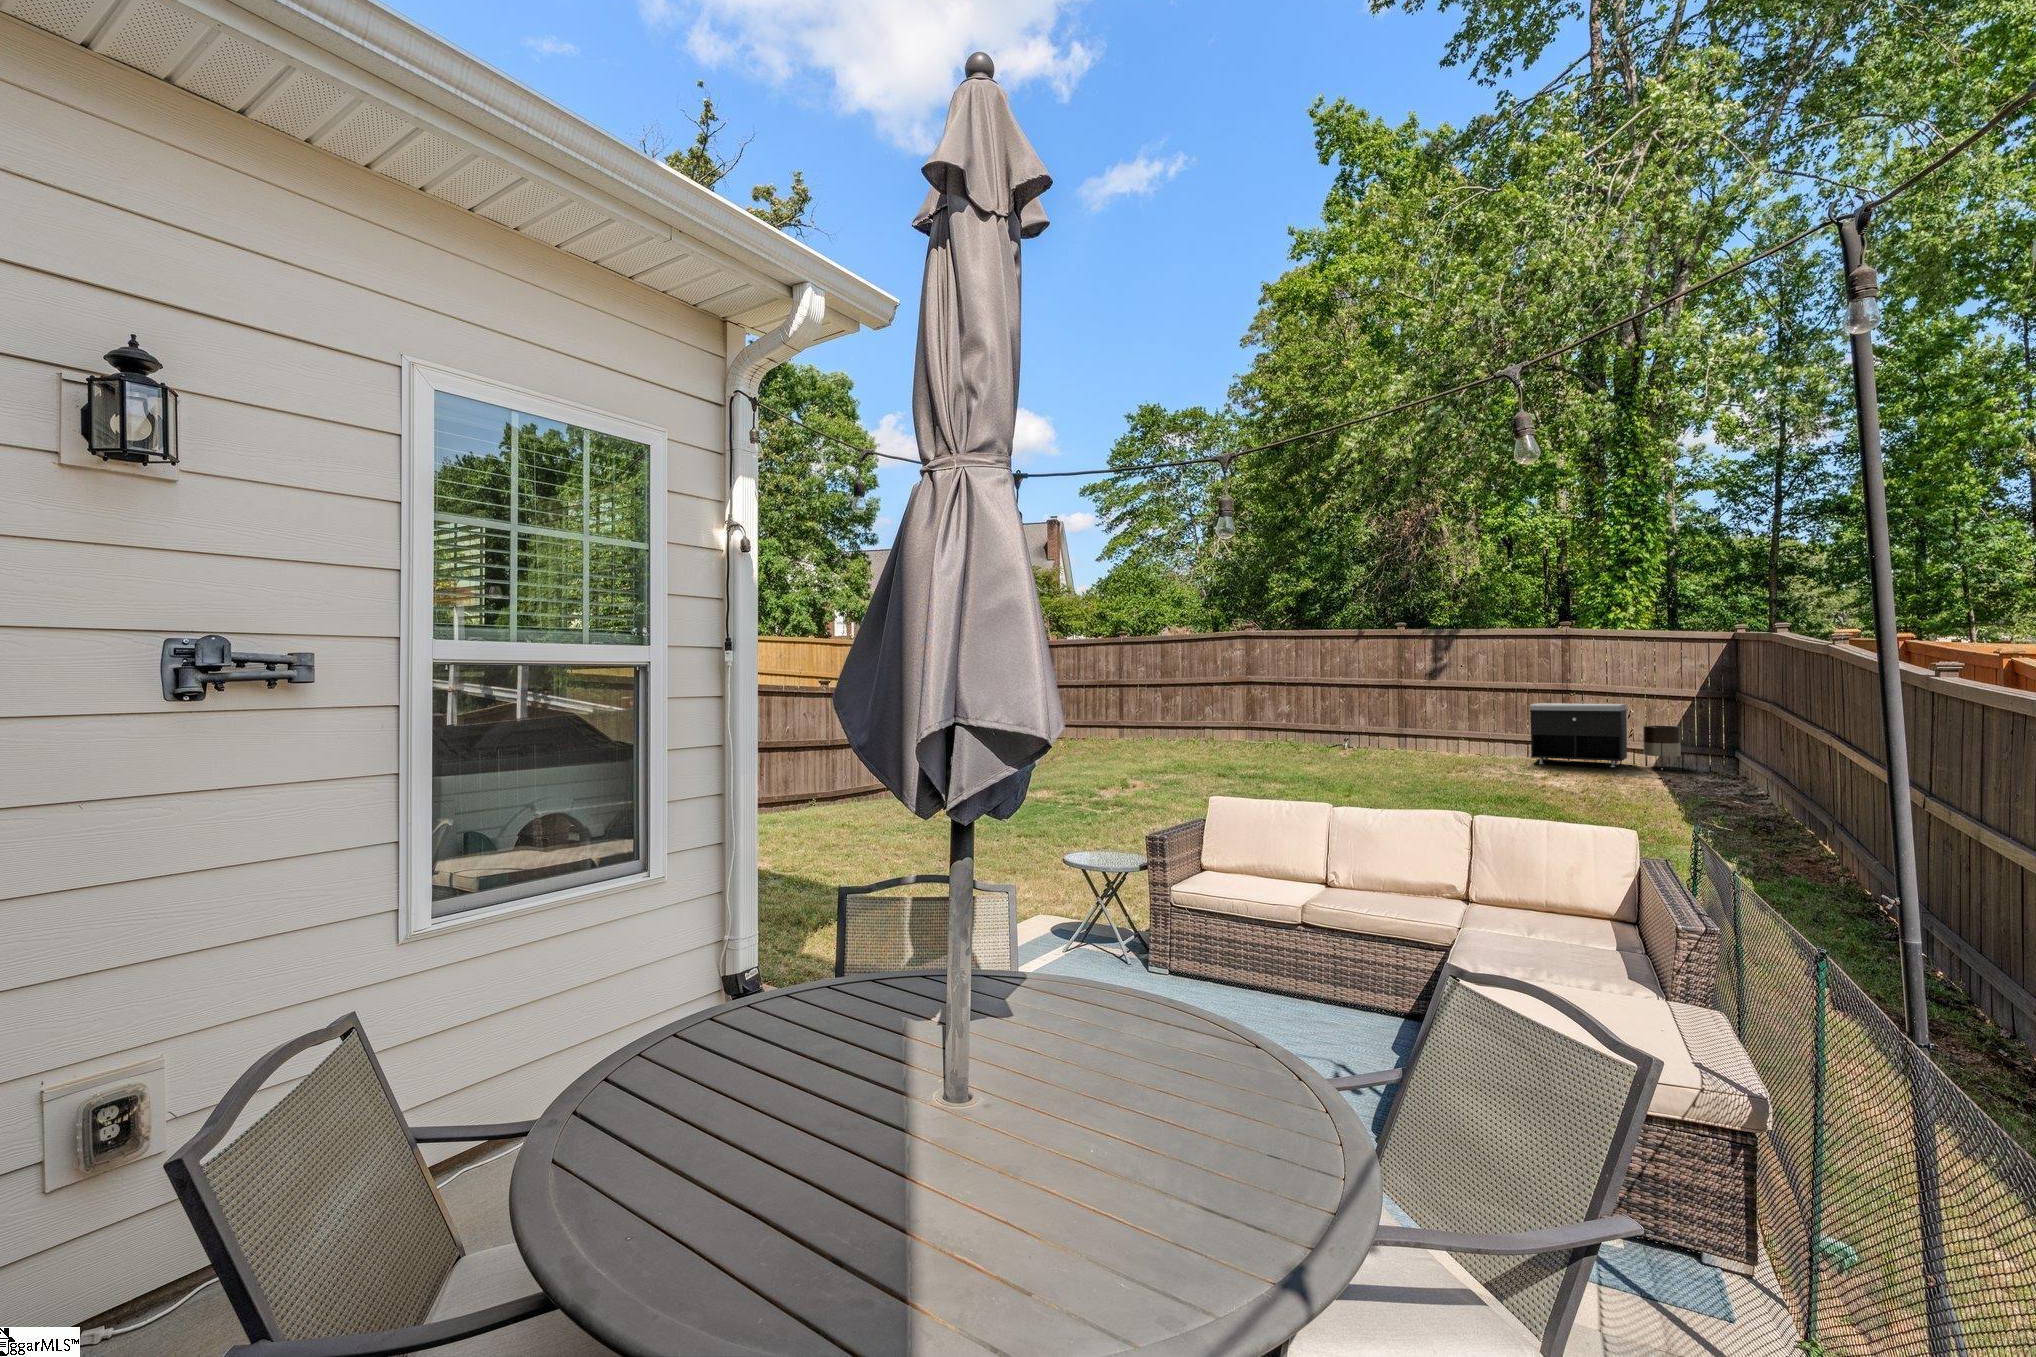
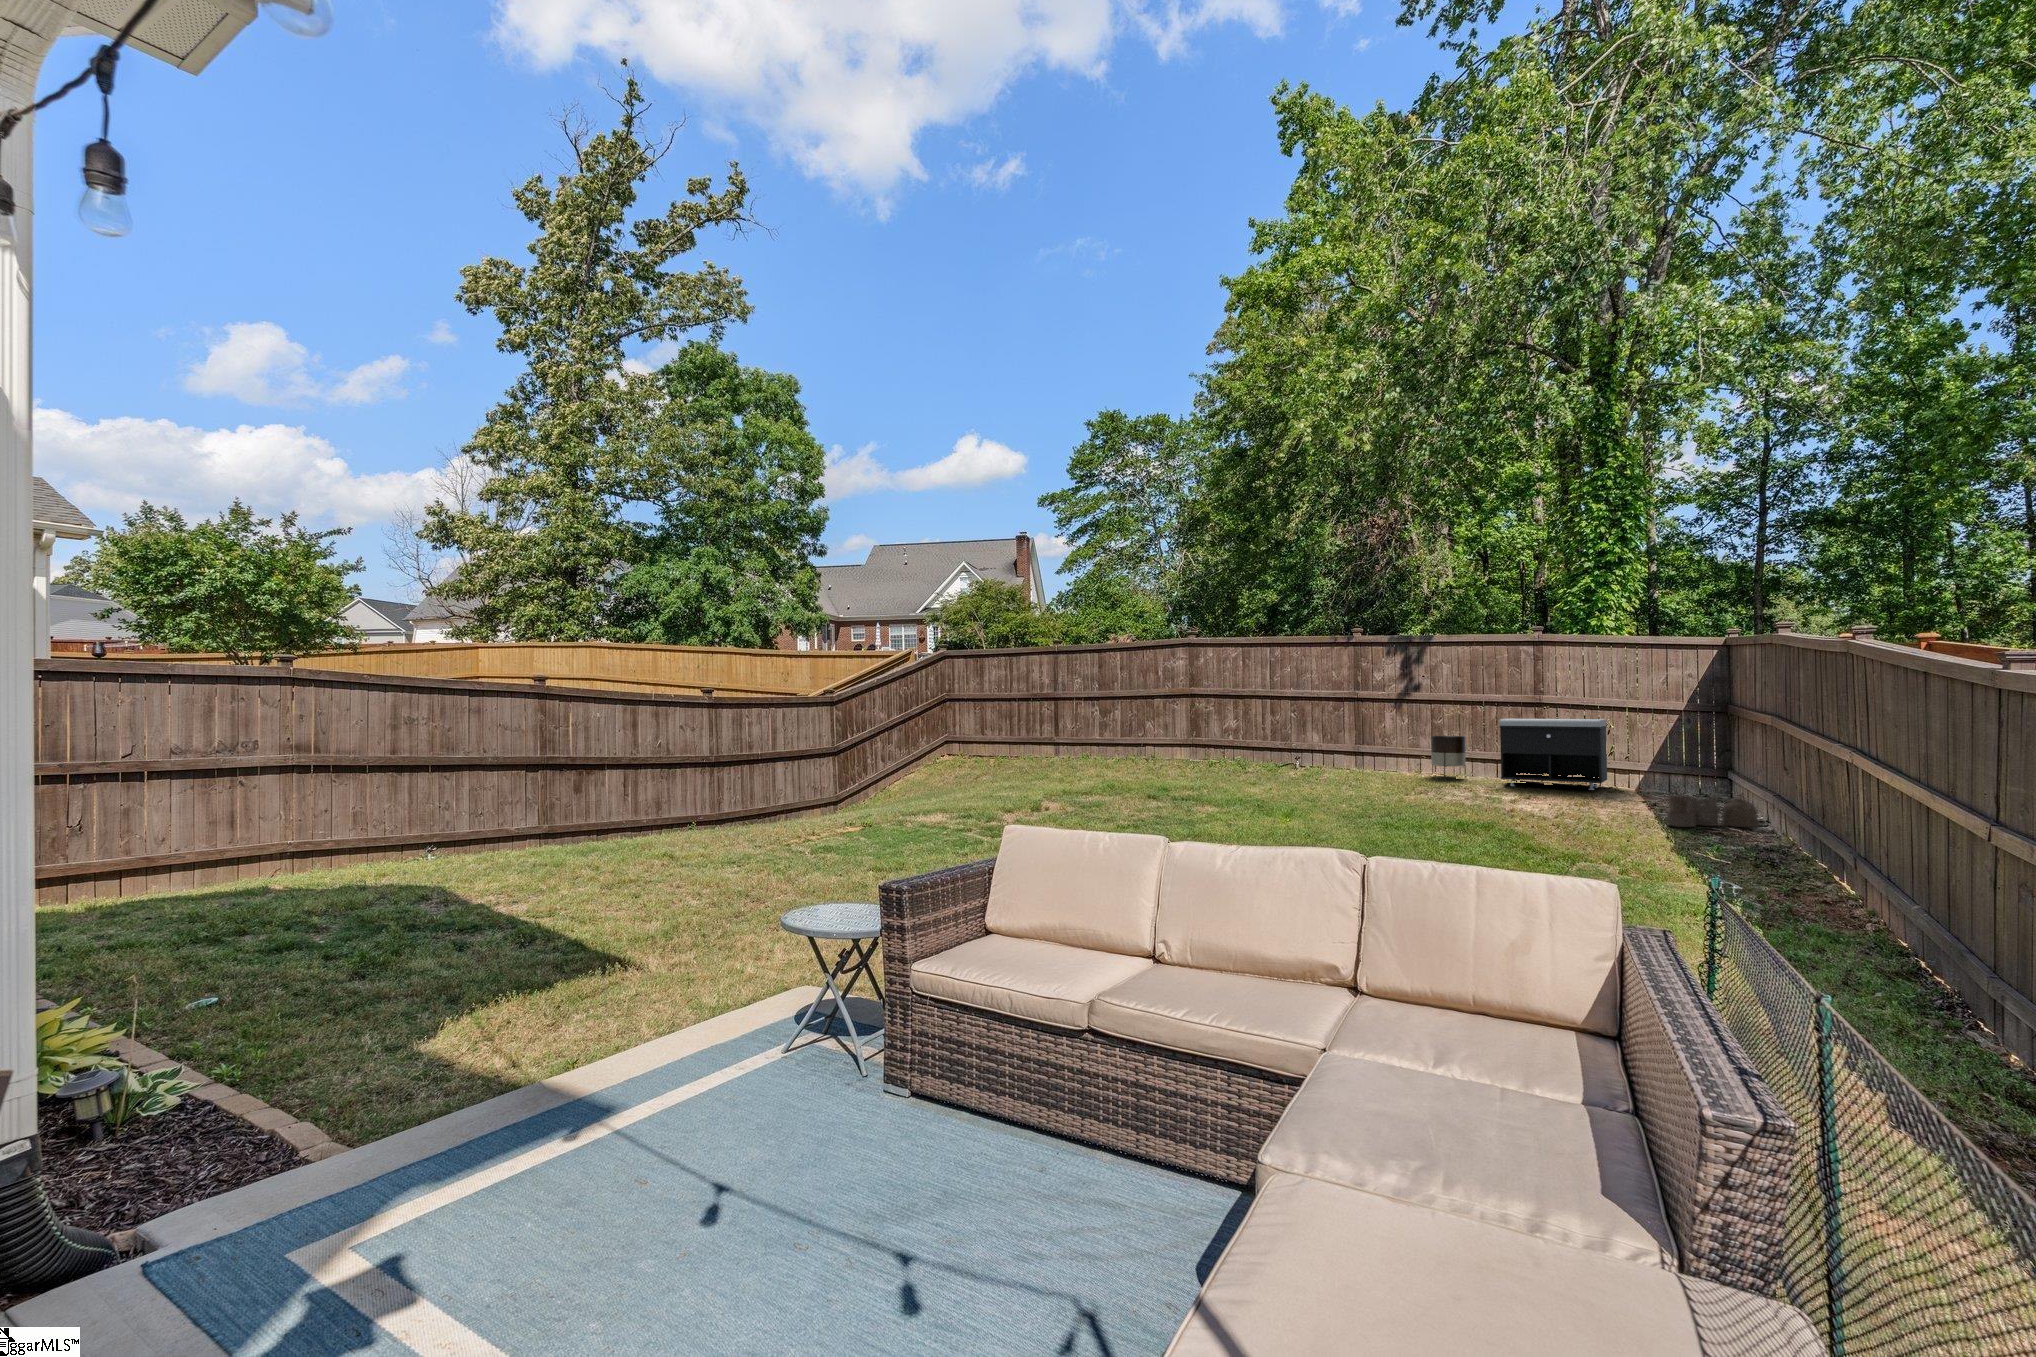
planter: present [1643,726,1681,768] -> present [1431,736,1466,778]
woven basket: none [1678,769,1759,799] -> present [1667,794,1758,827]

